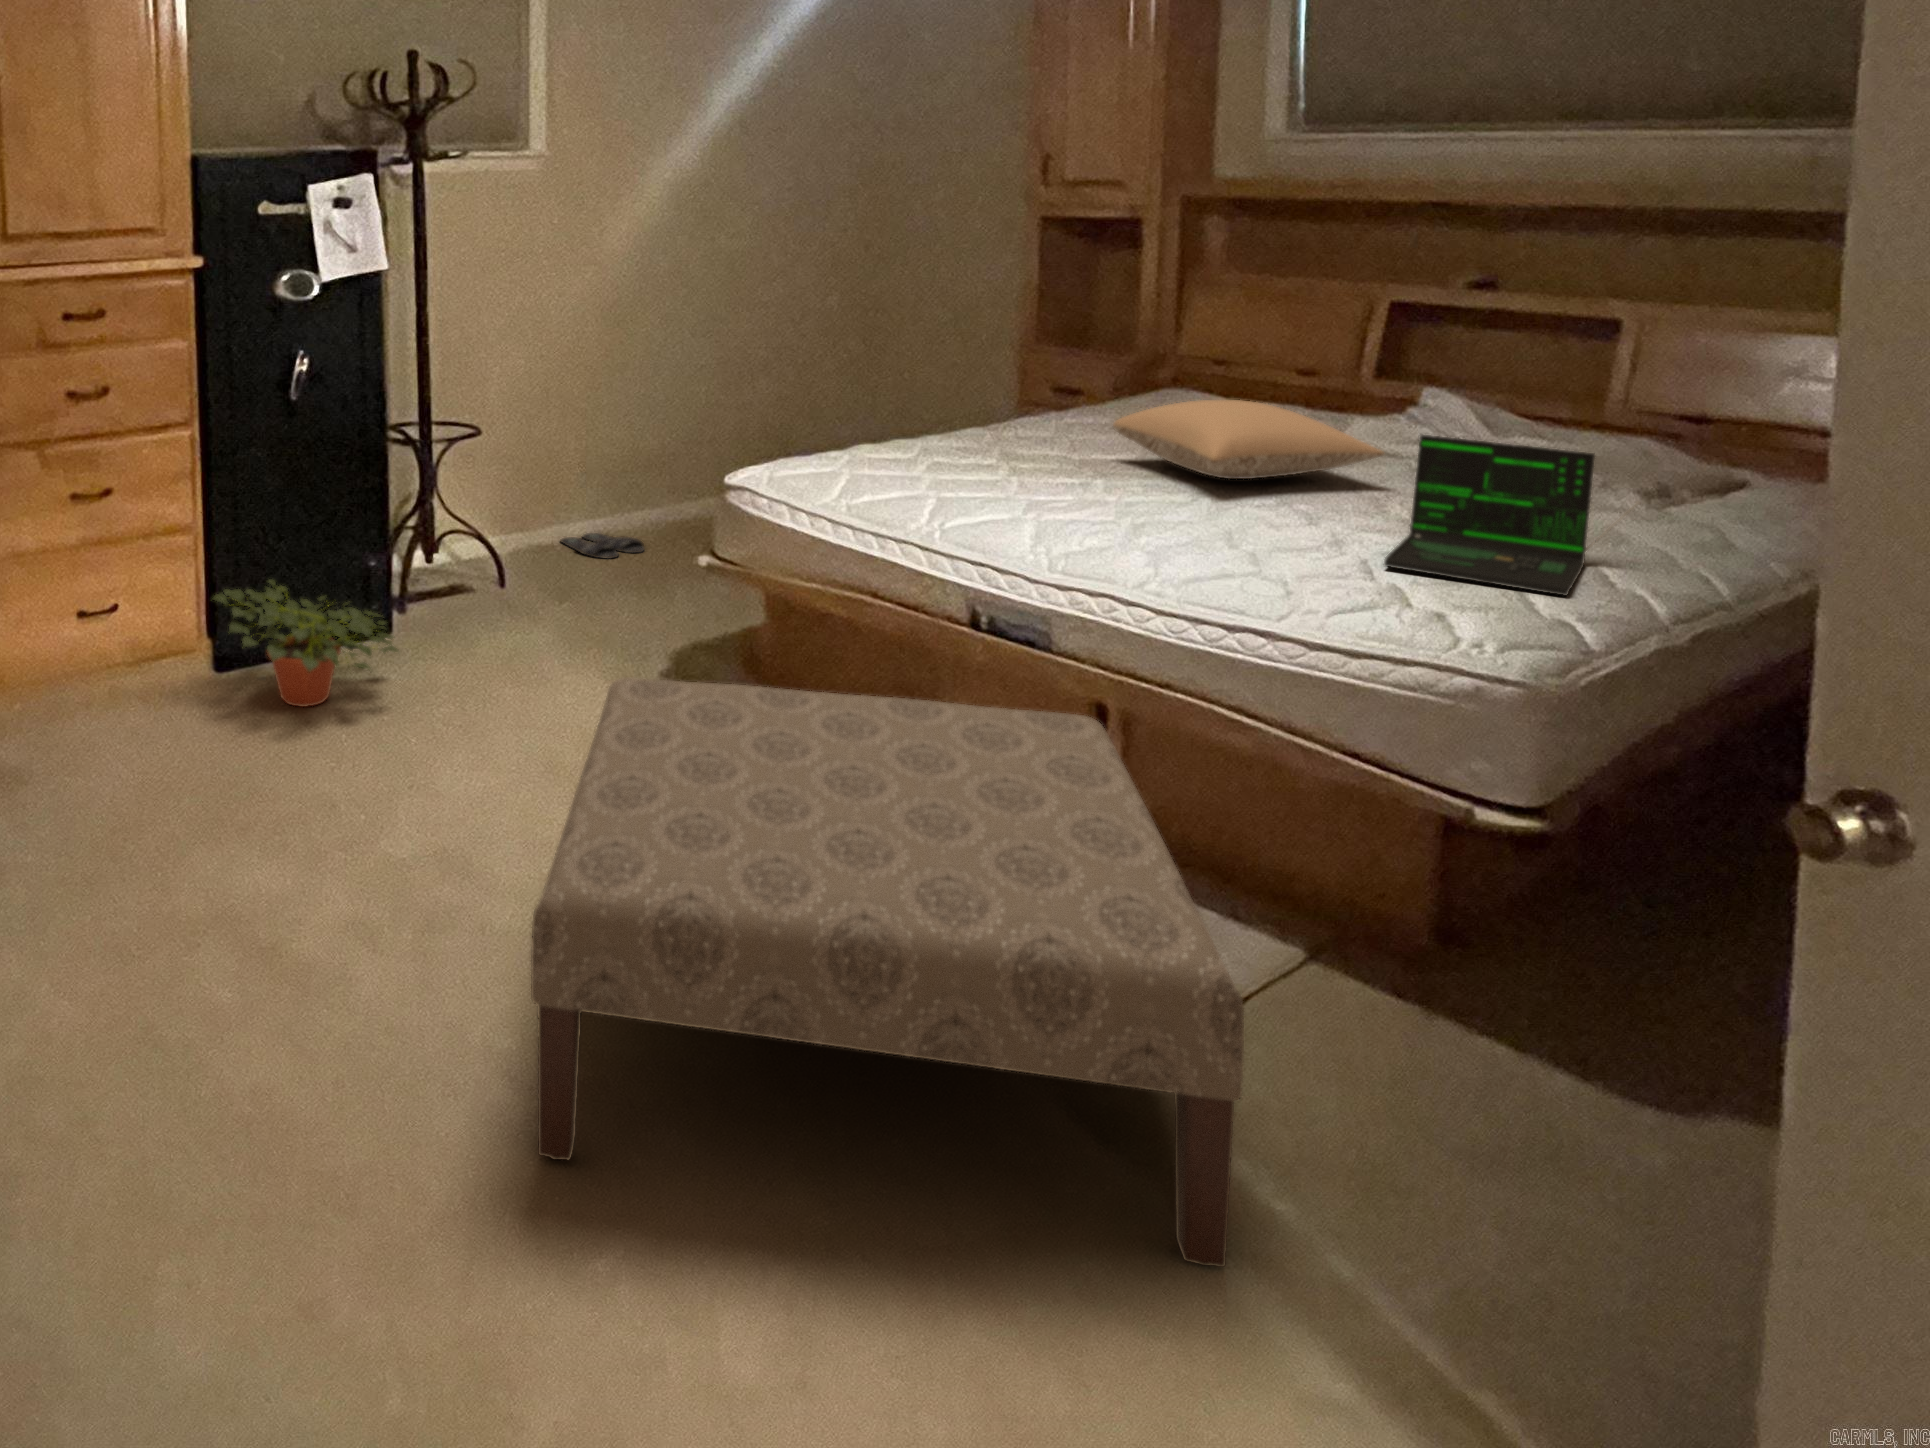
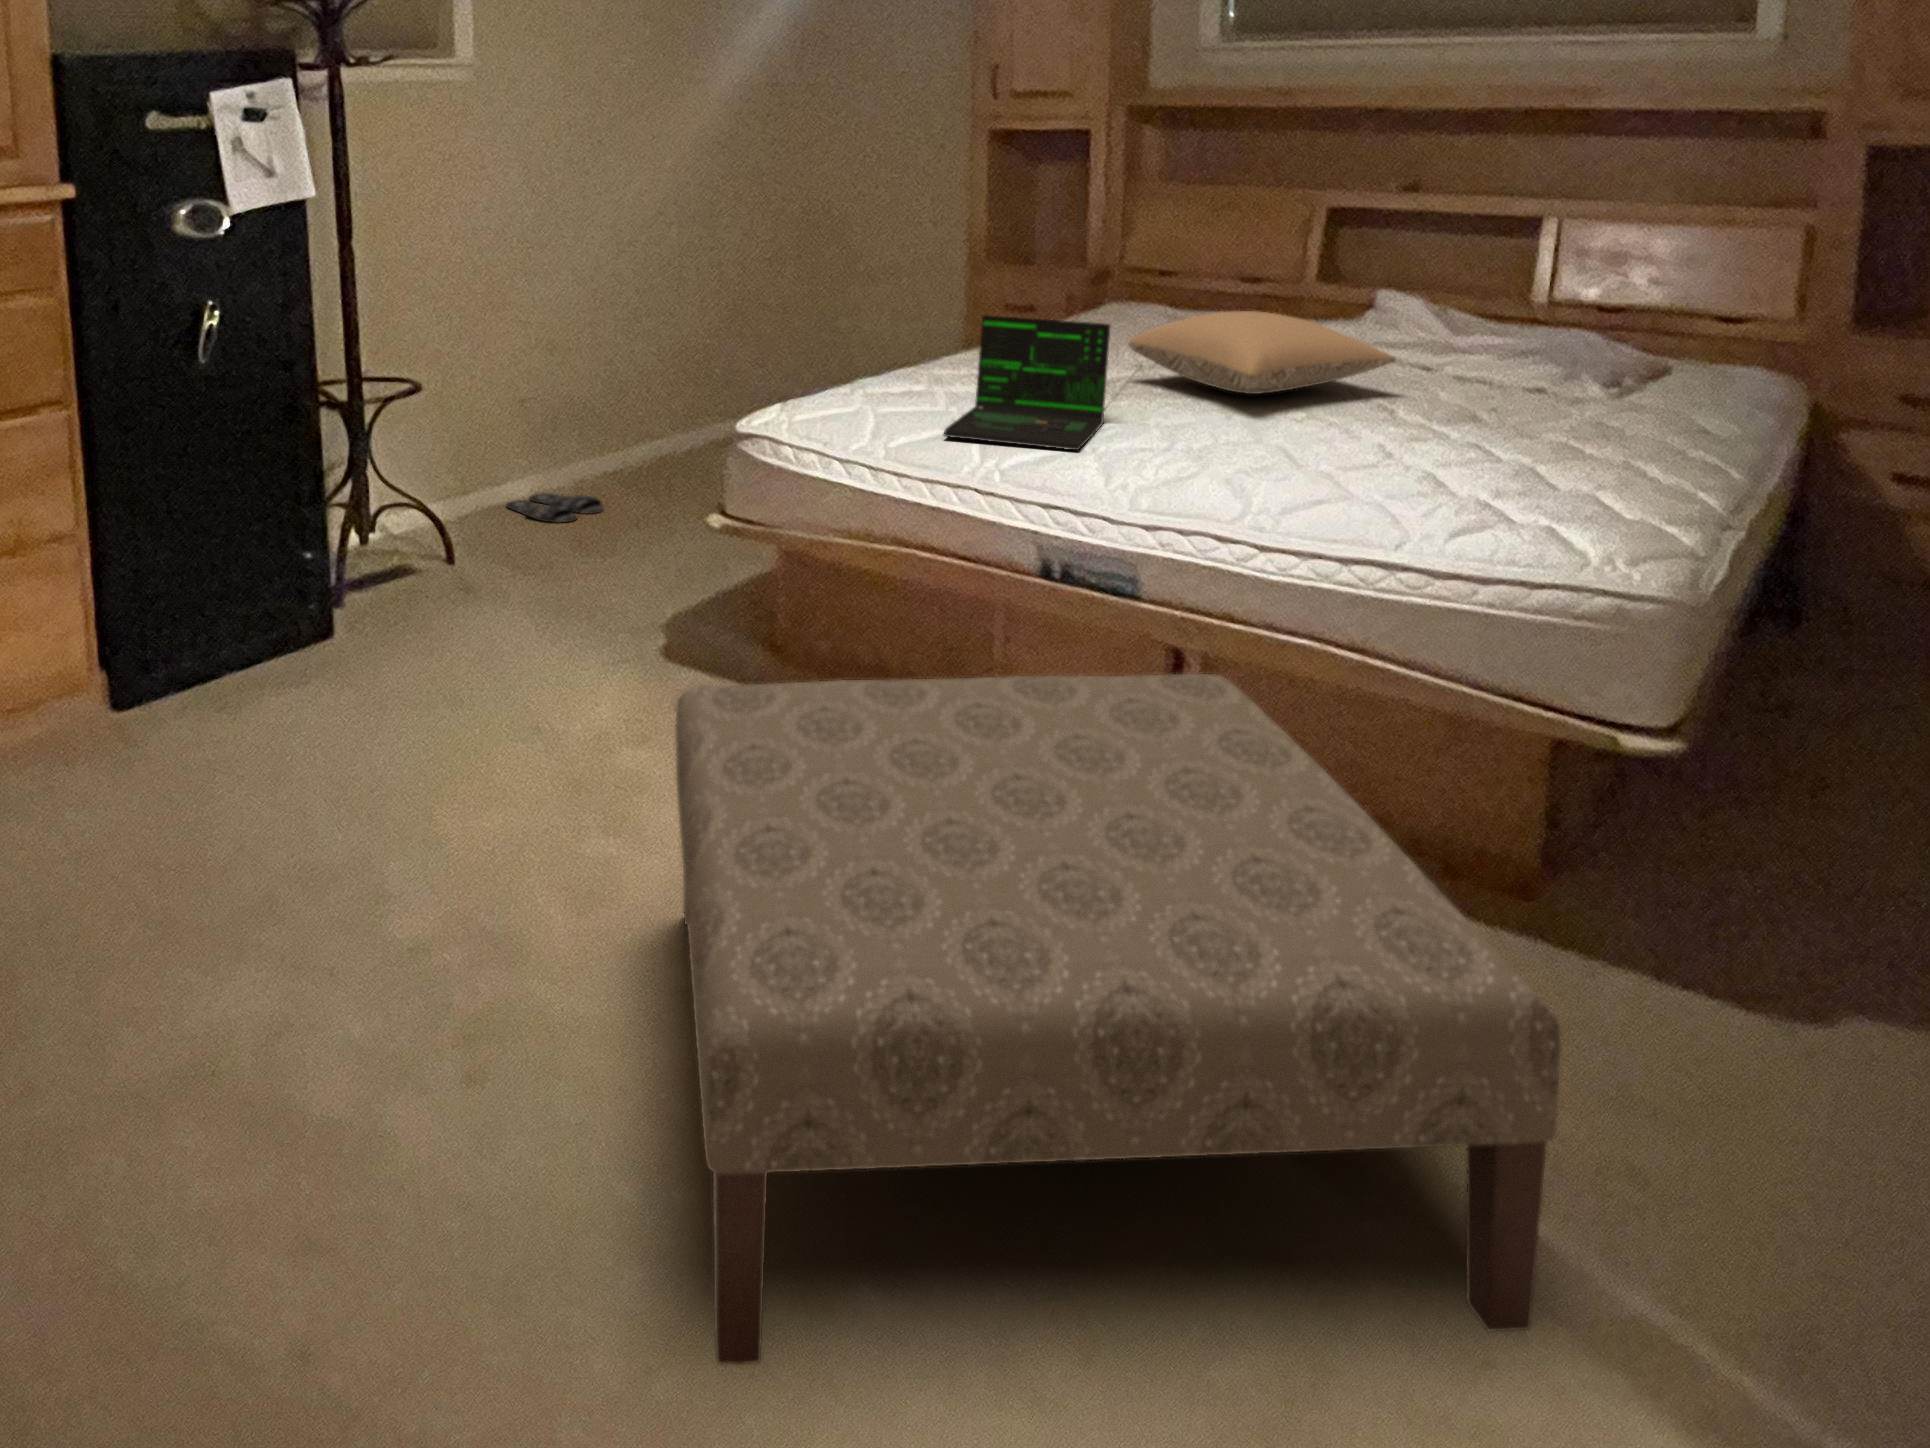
laptop: present [1384,435,1639,596] -> present [944,315,1142,450]
potted plant: present [213,580,398,707] -> none [110,591,369,749]

